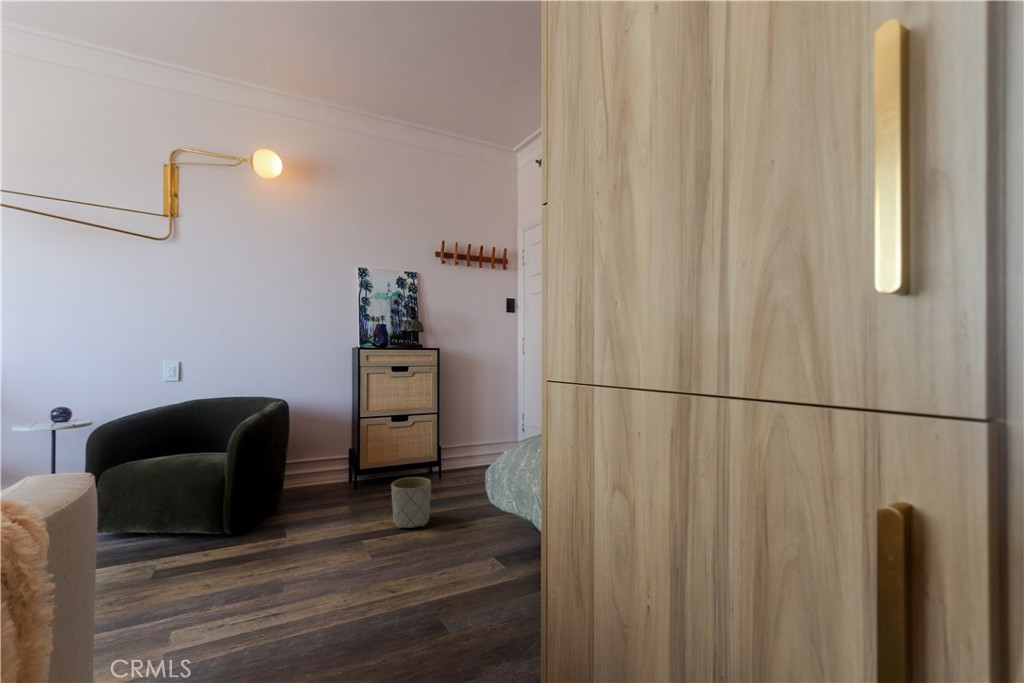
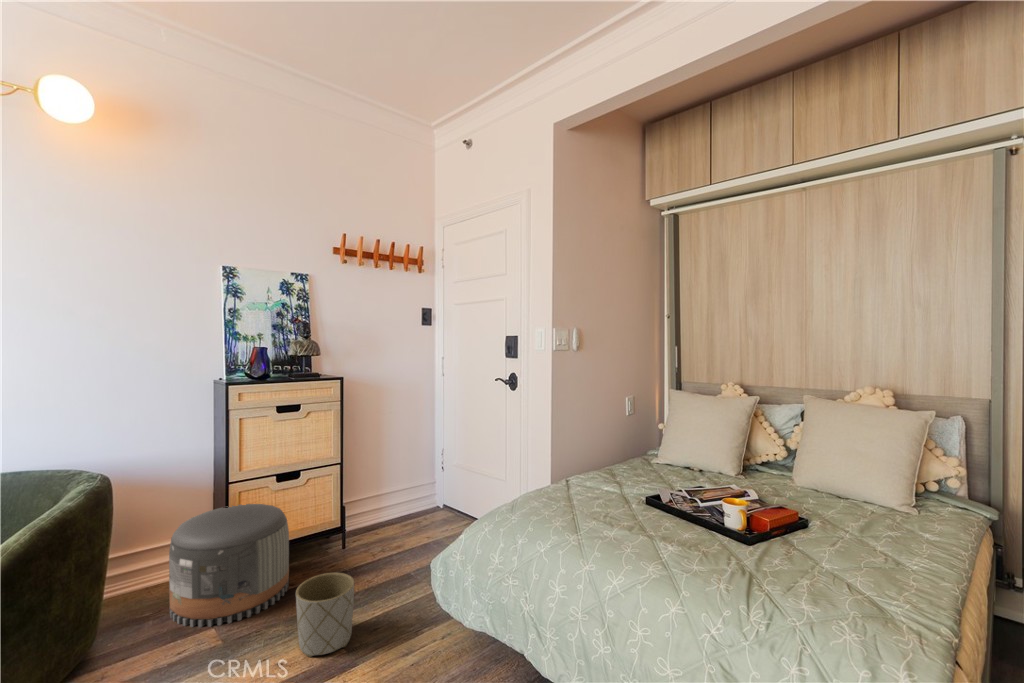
pouf: none [321,434,397,508] -> present [169,504,289,627]

